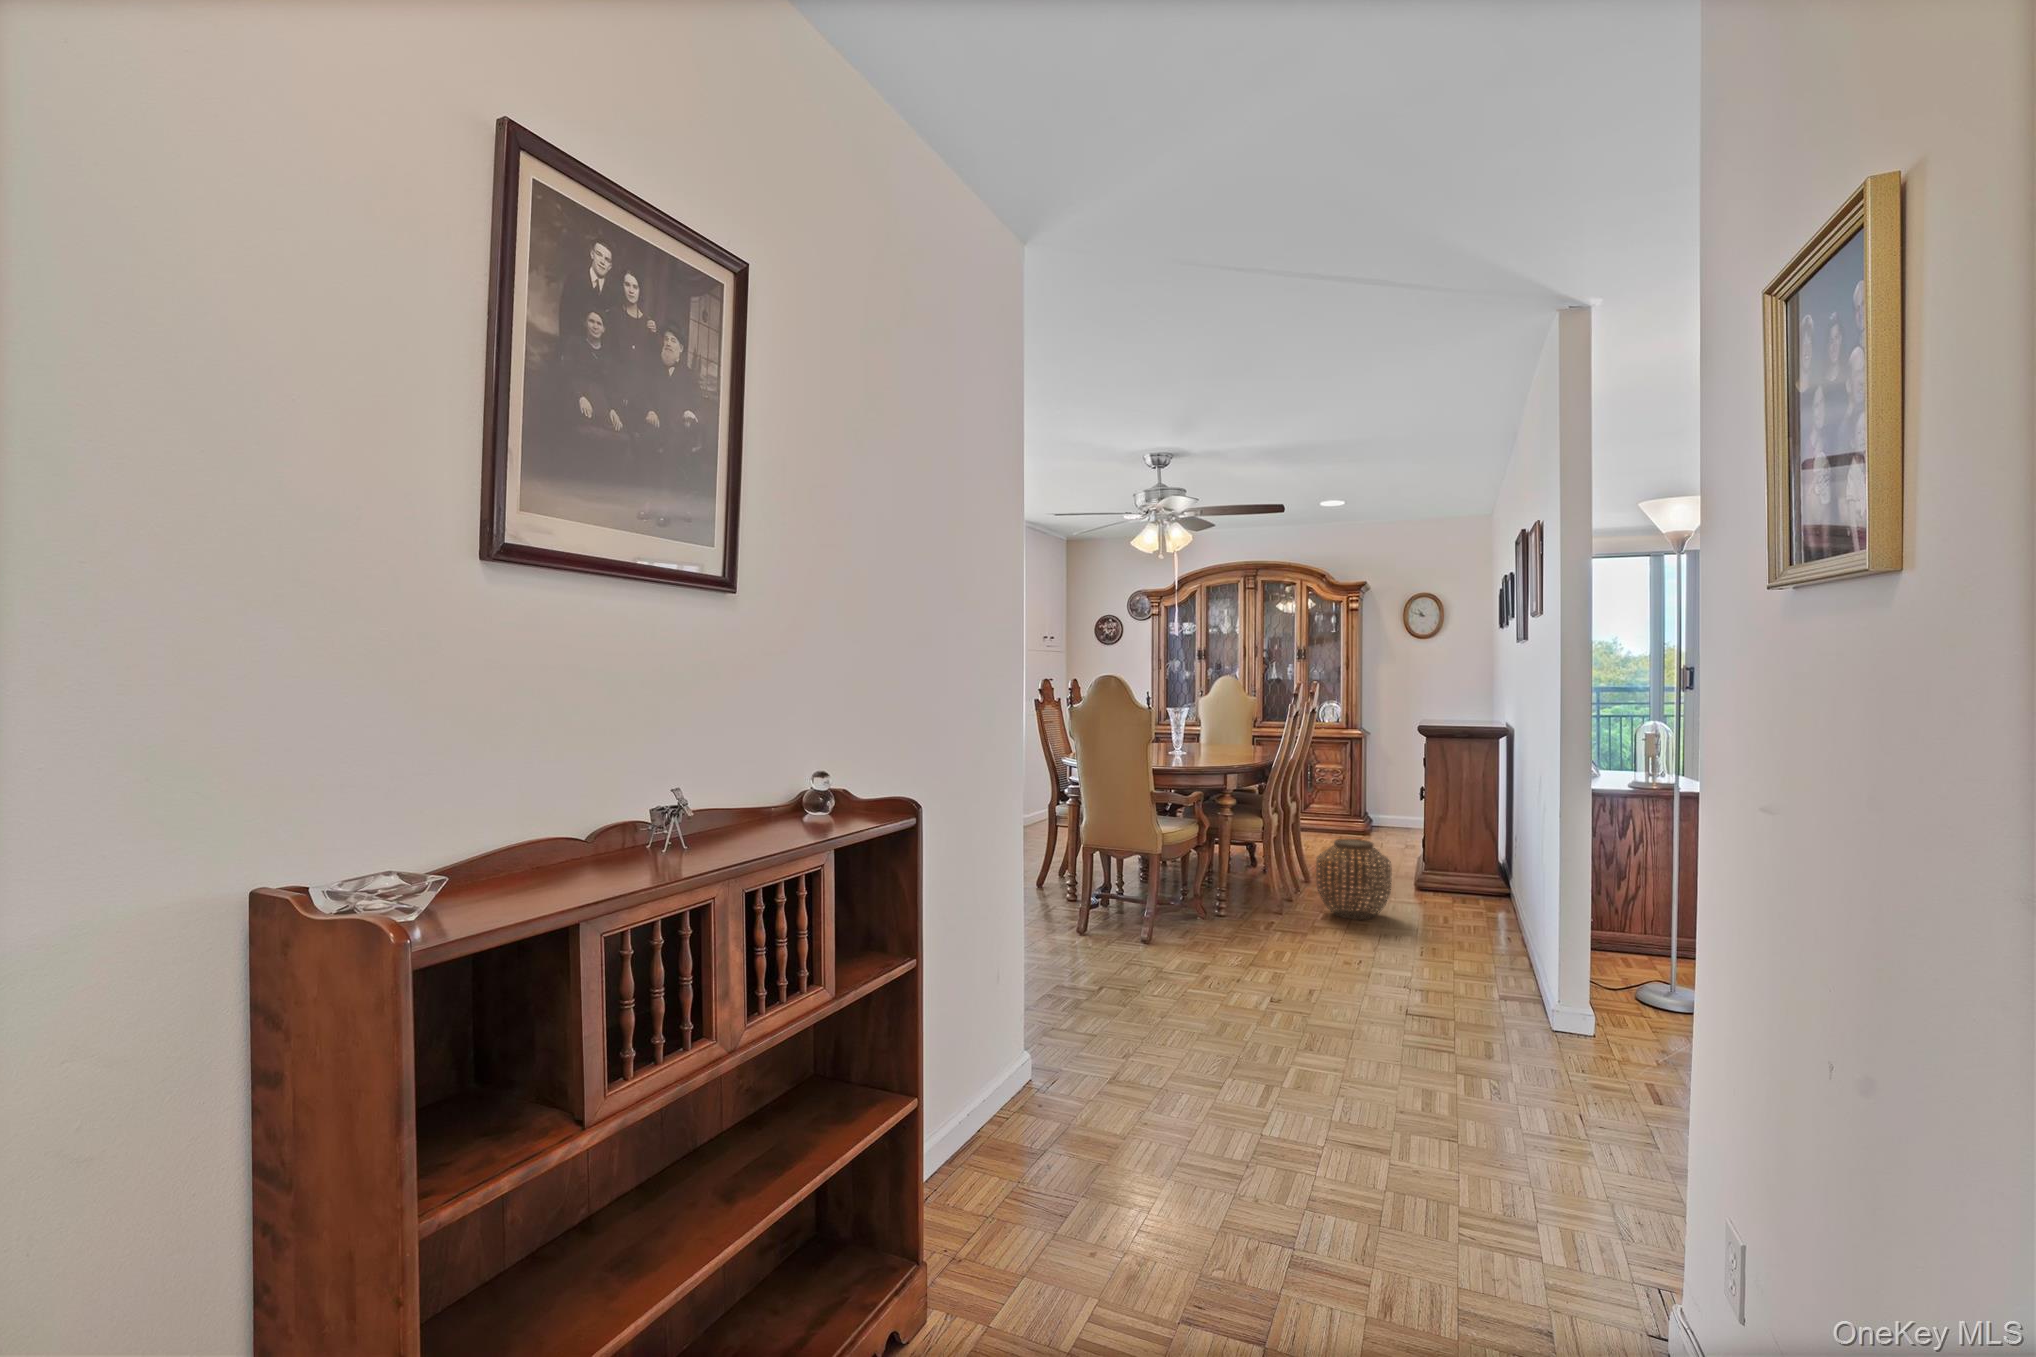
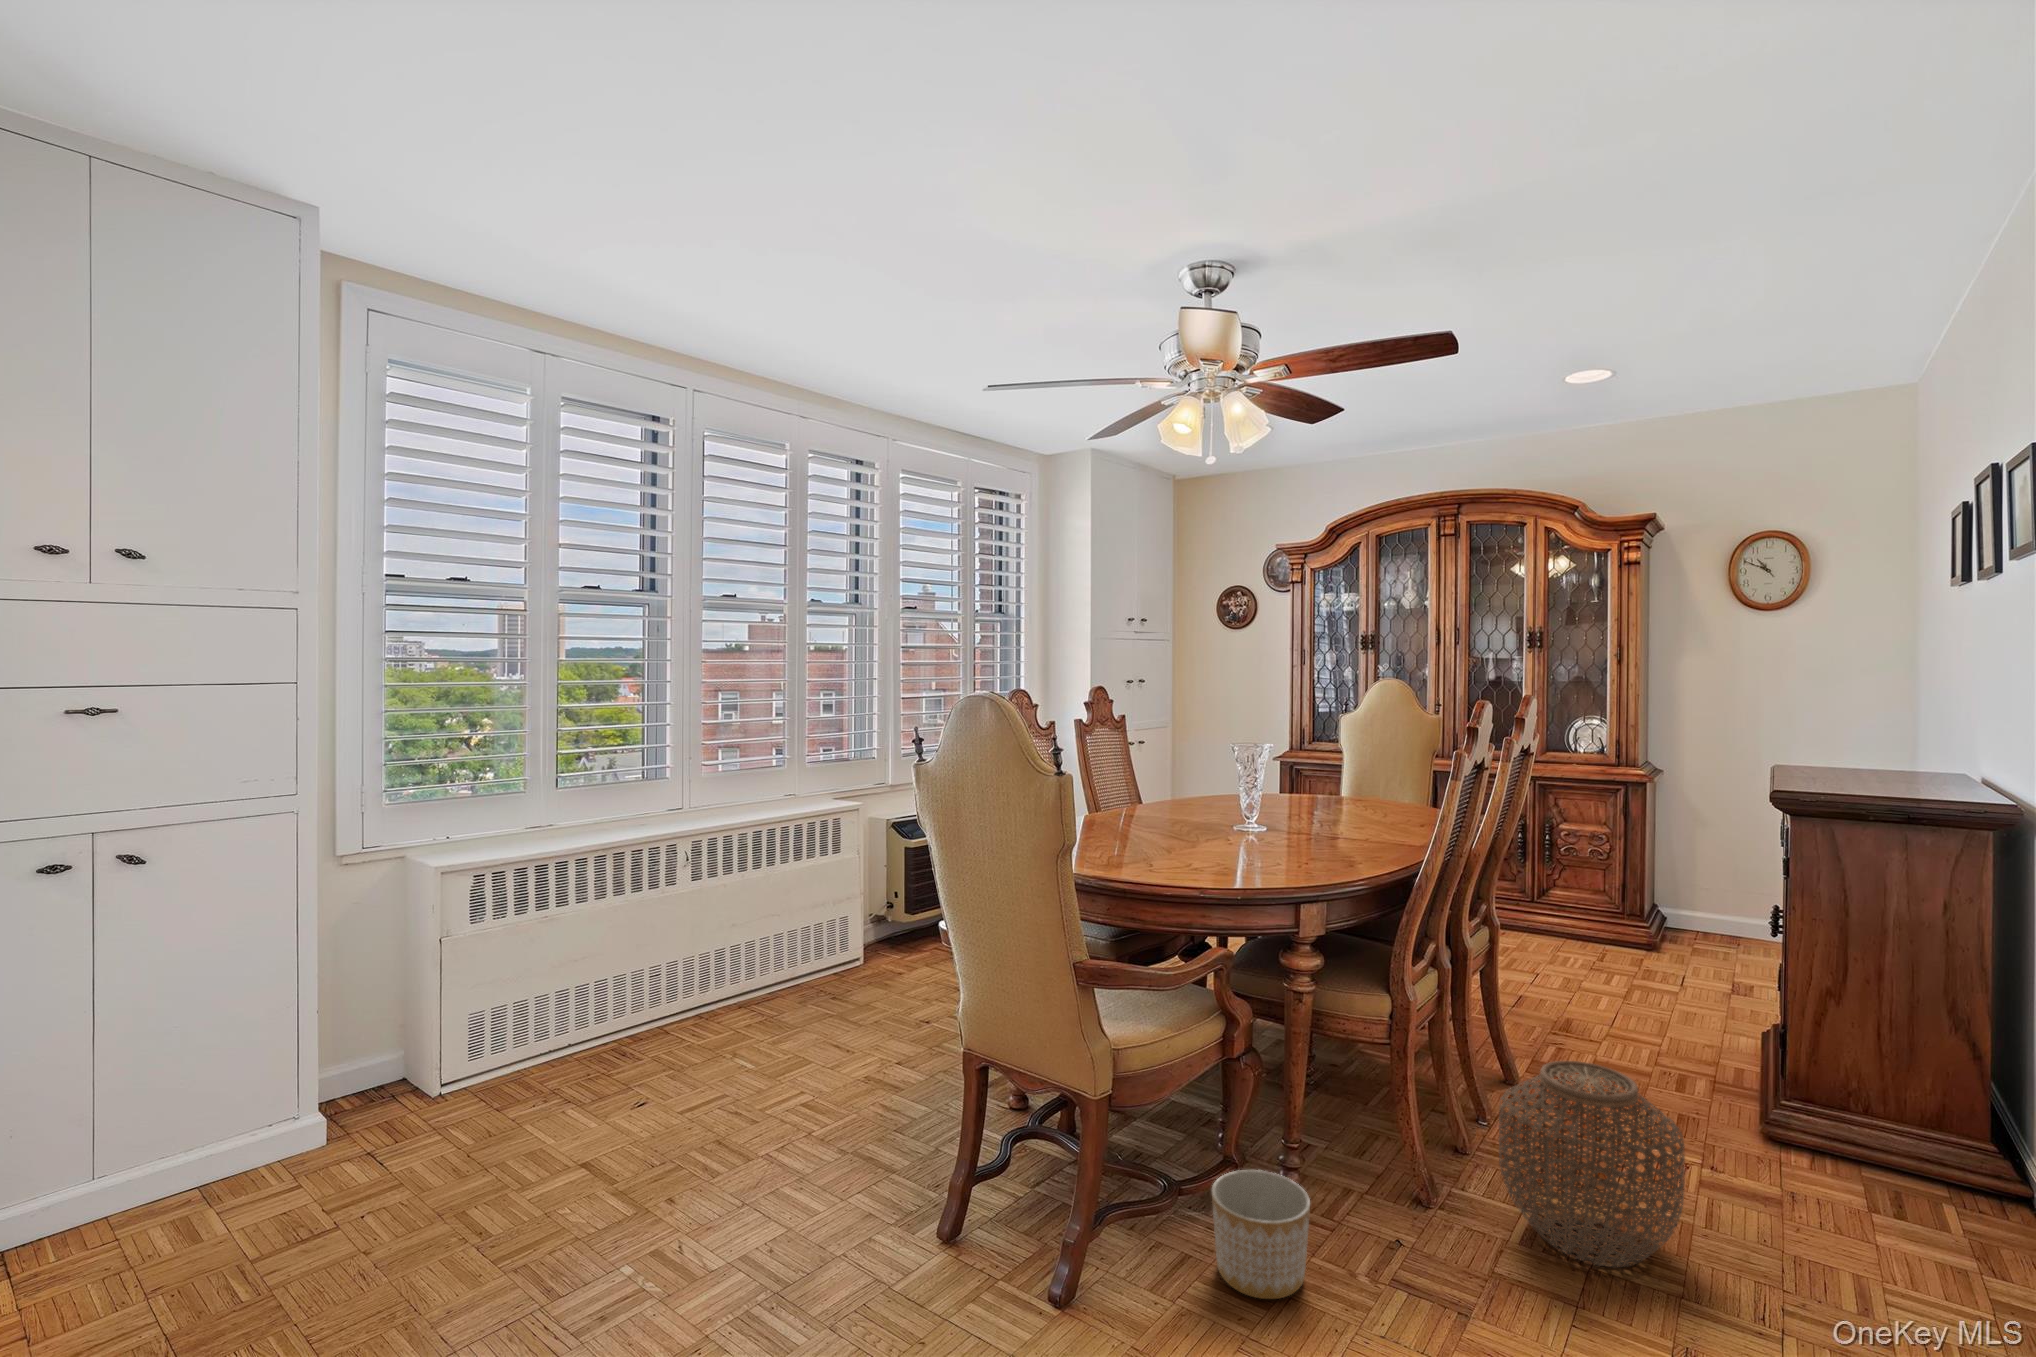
planter: none [1203,889,1247,935] -> present [1212,1170,1310,1299]

